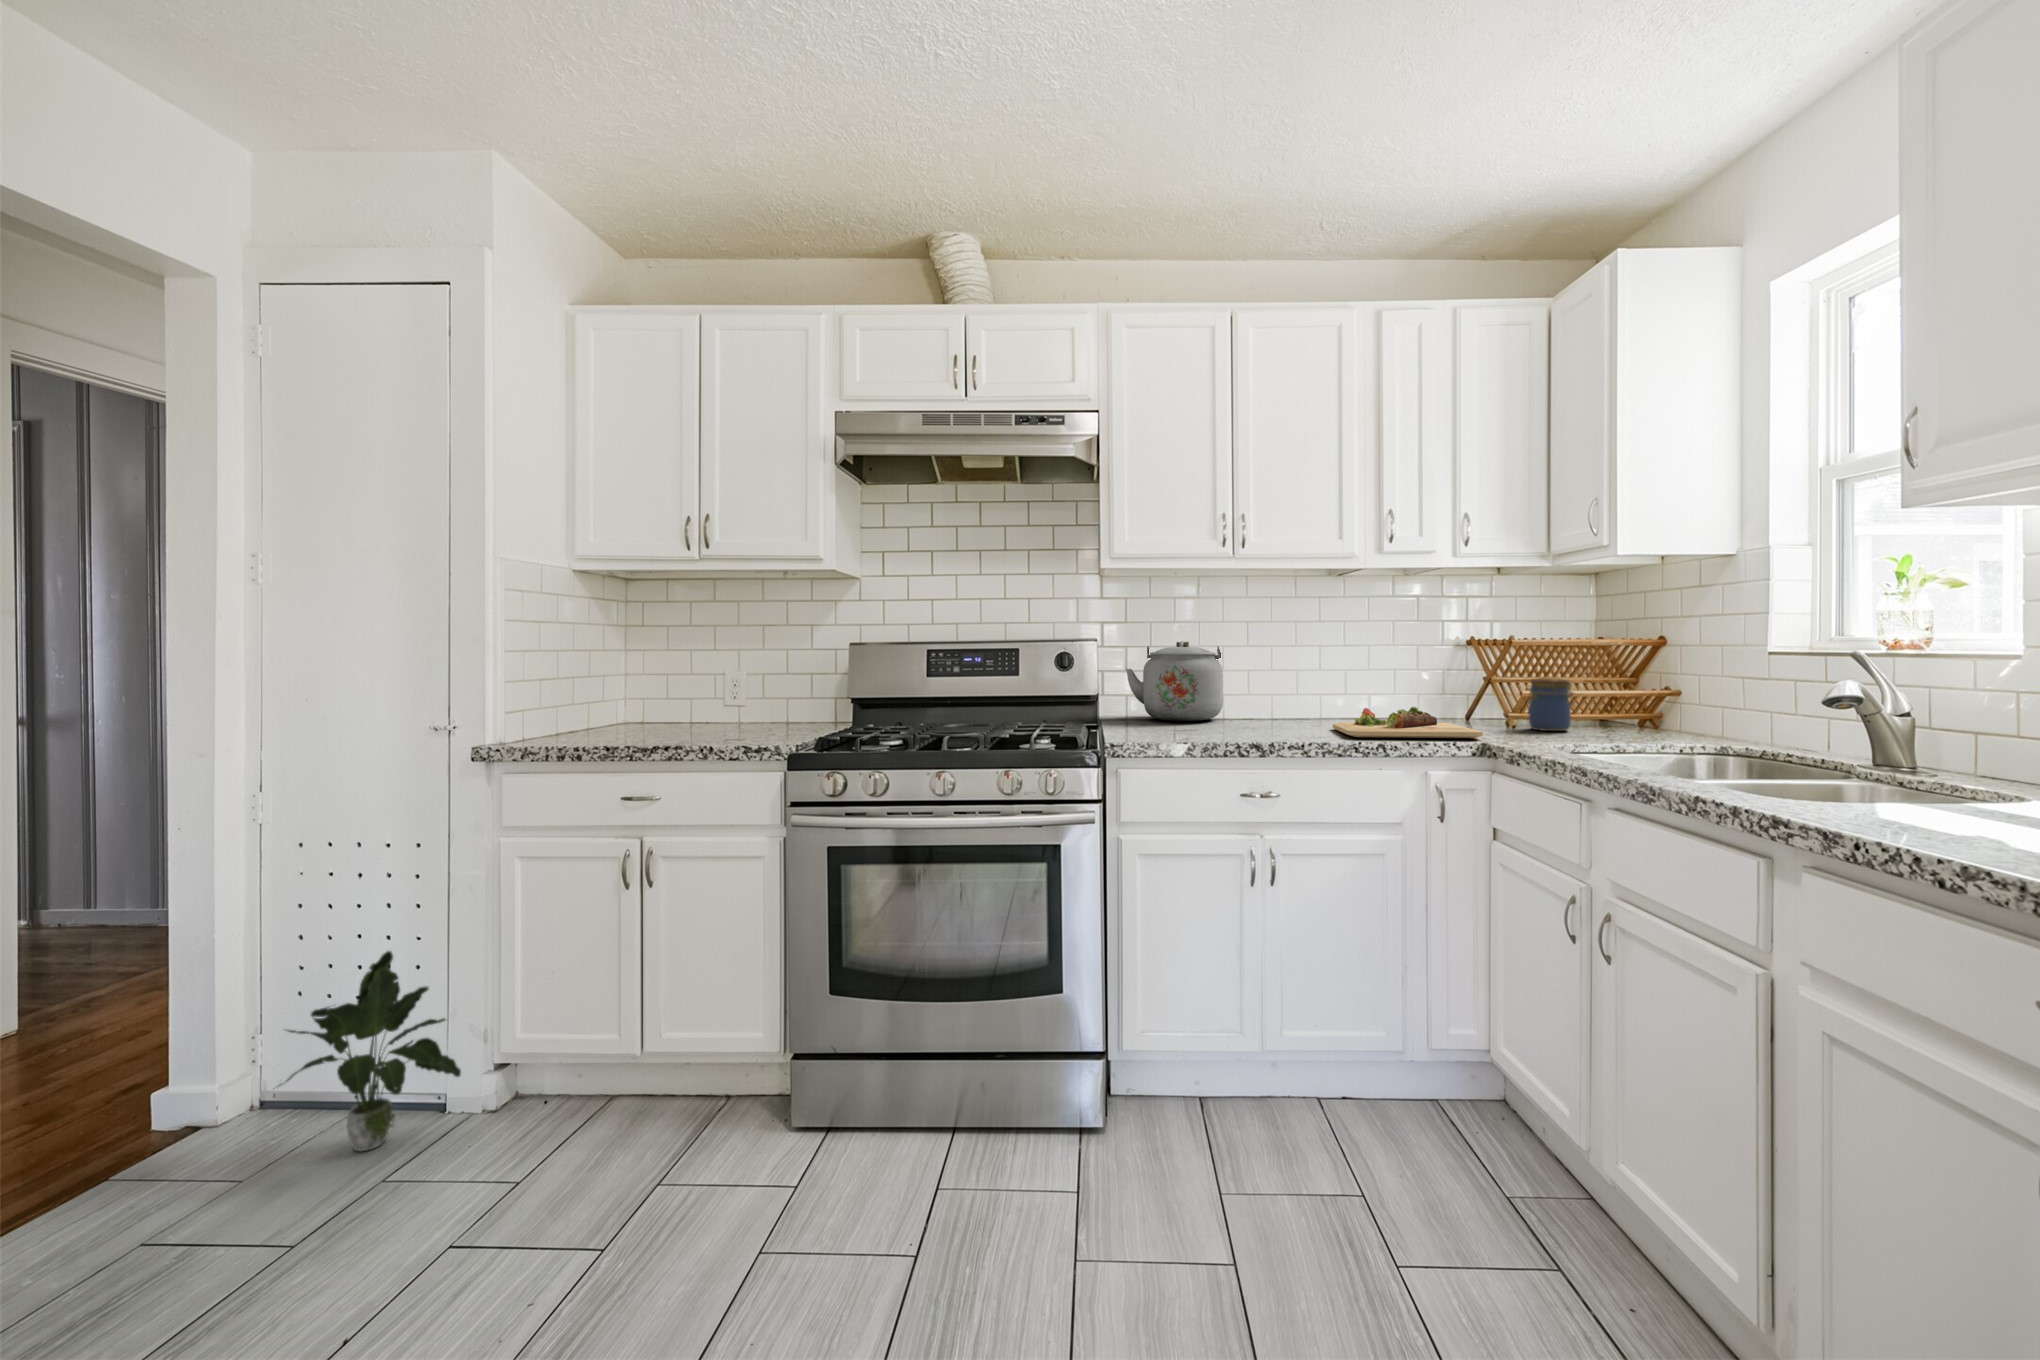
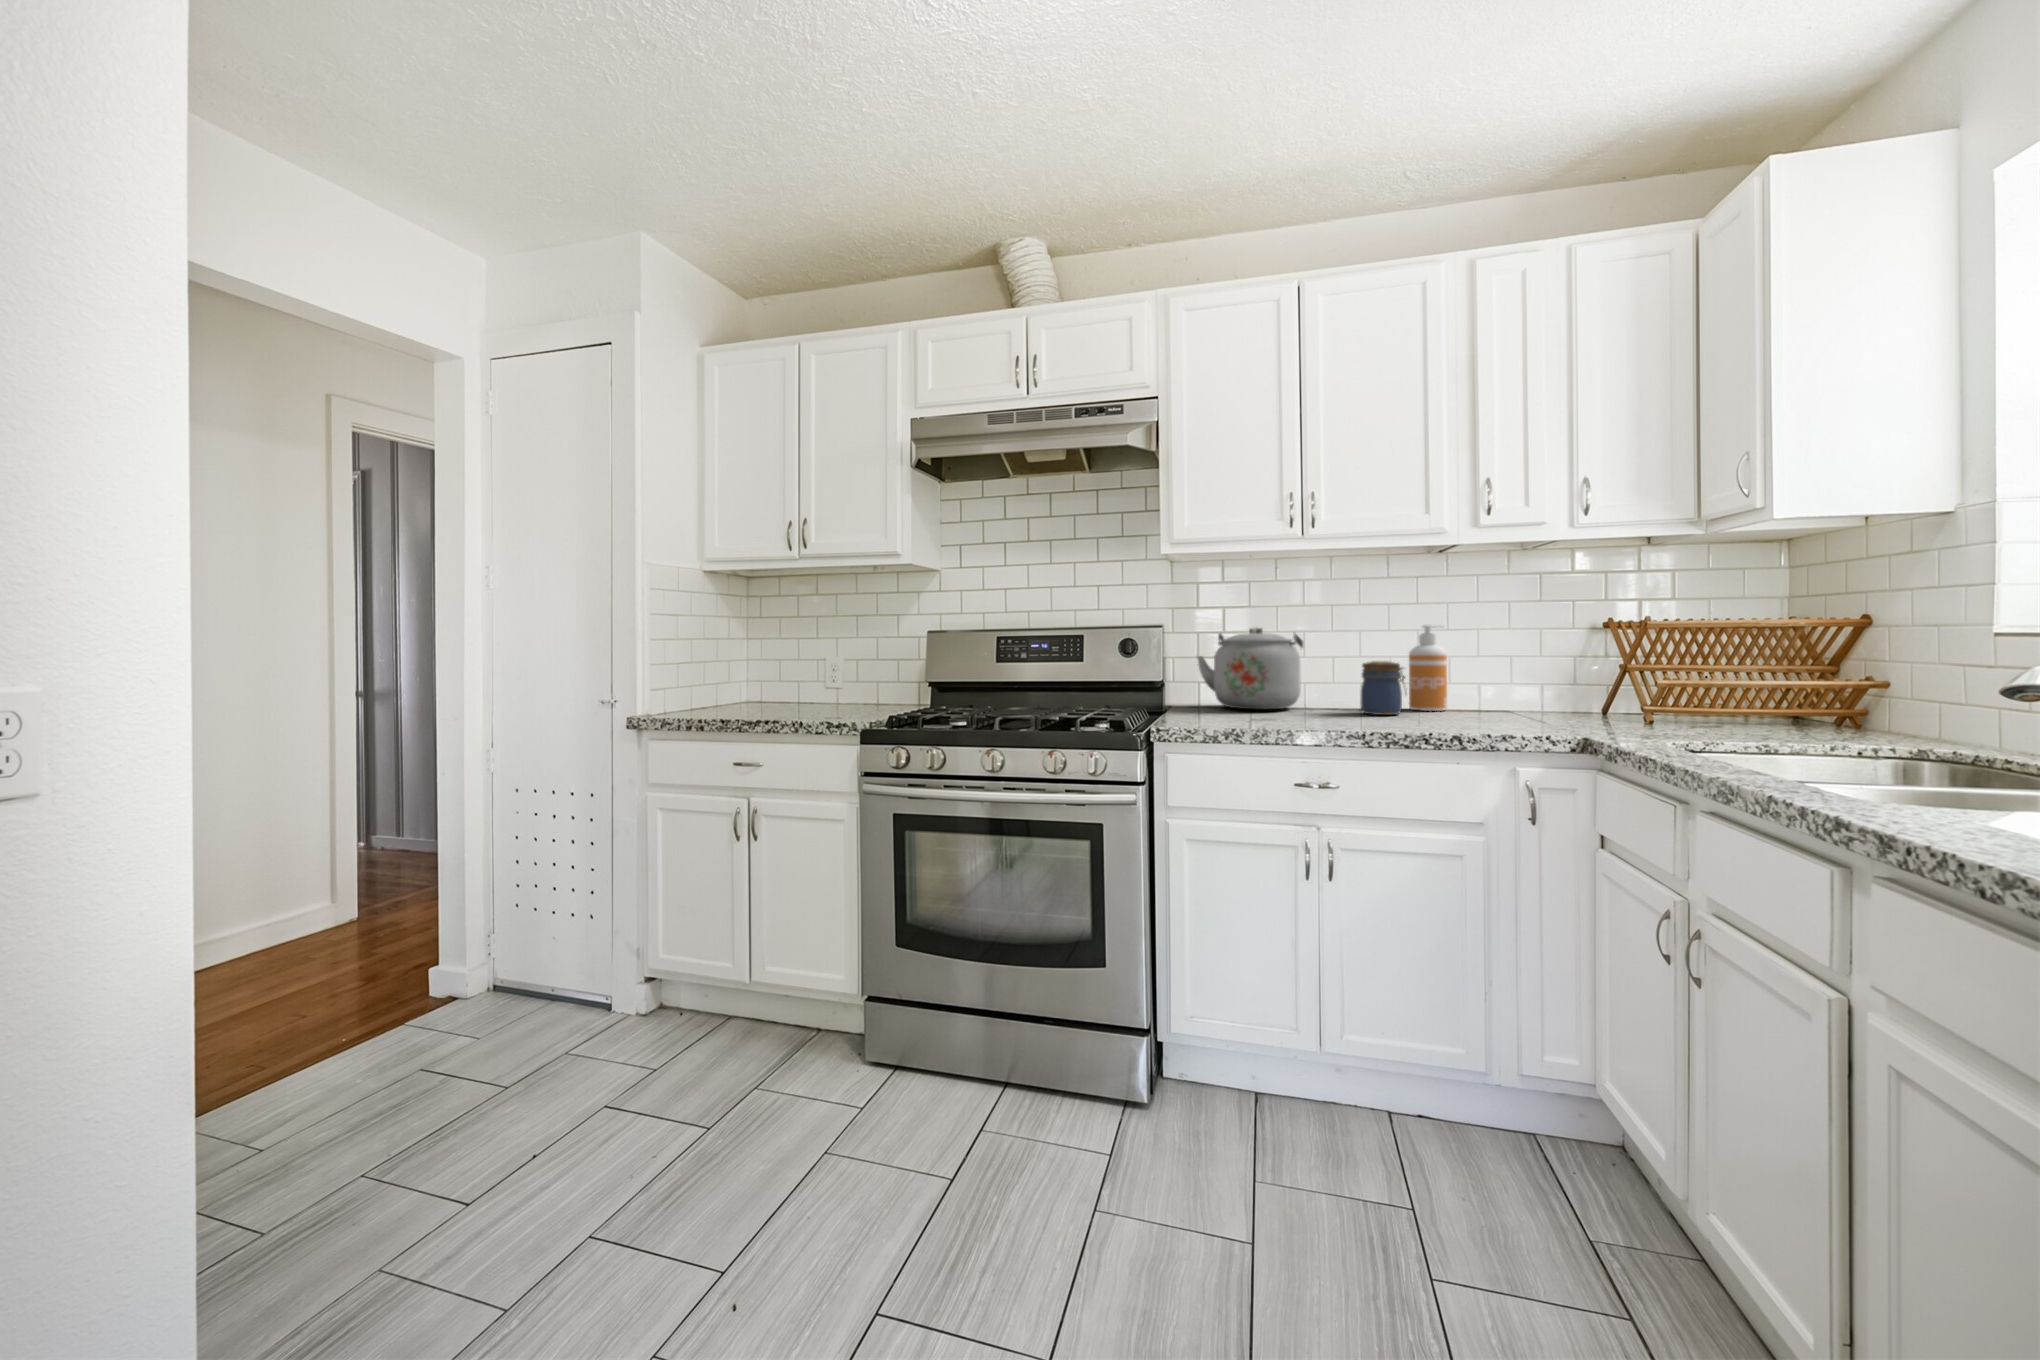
soap dispenser: none [1314,641,1346,719] -> present [1409,625,1447,711]
jar: present [1529,678,1574,731] -> present [1361,661,1406,715]
cutting board: present [1333,707,1482,738] -> none [1415,697,1588,732]
potted plant: present [273,951,461,1151] -> none [496,876,622,1030]

